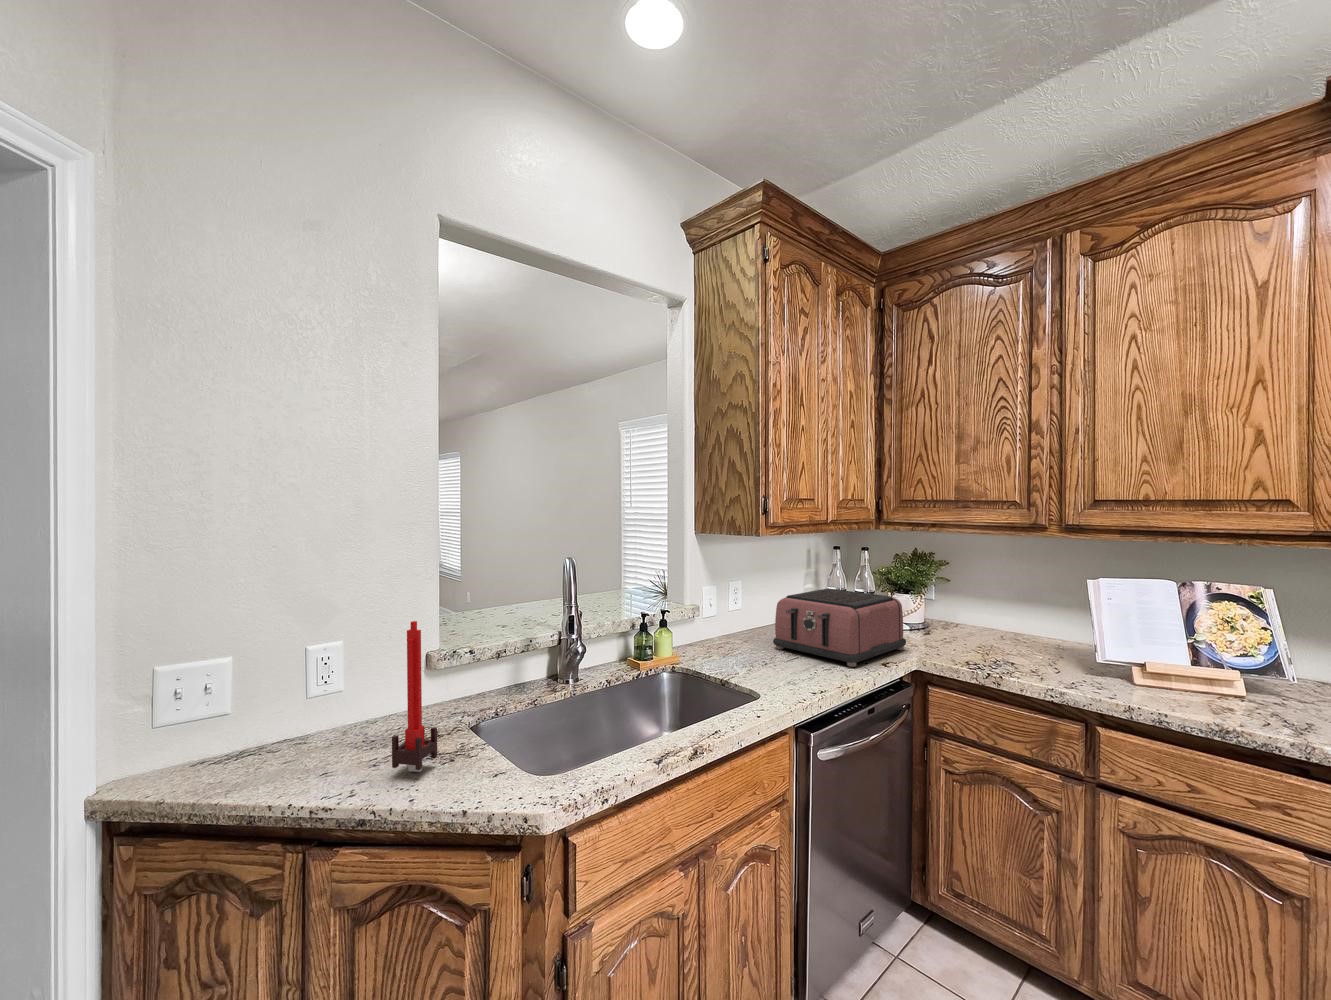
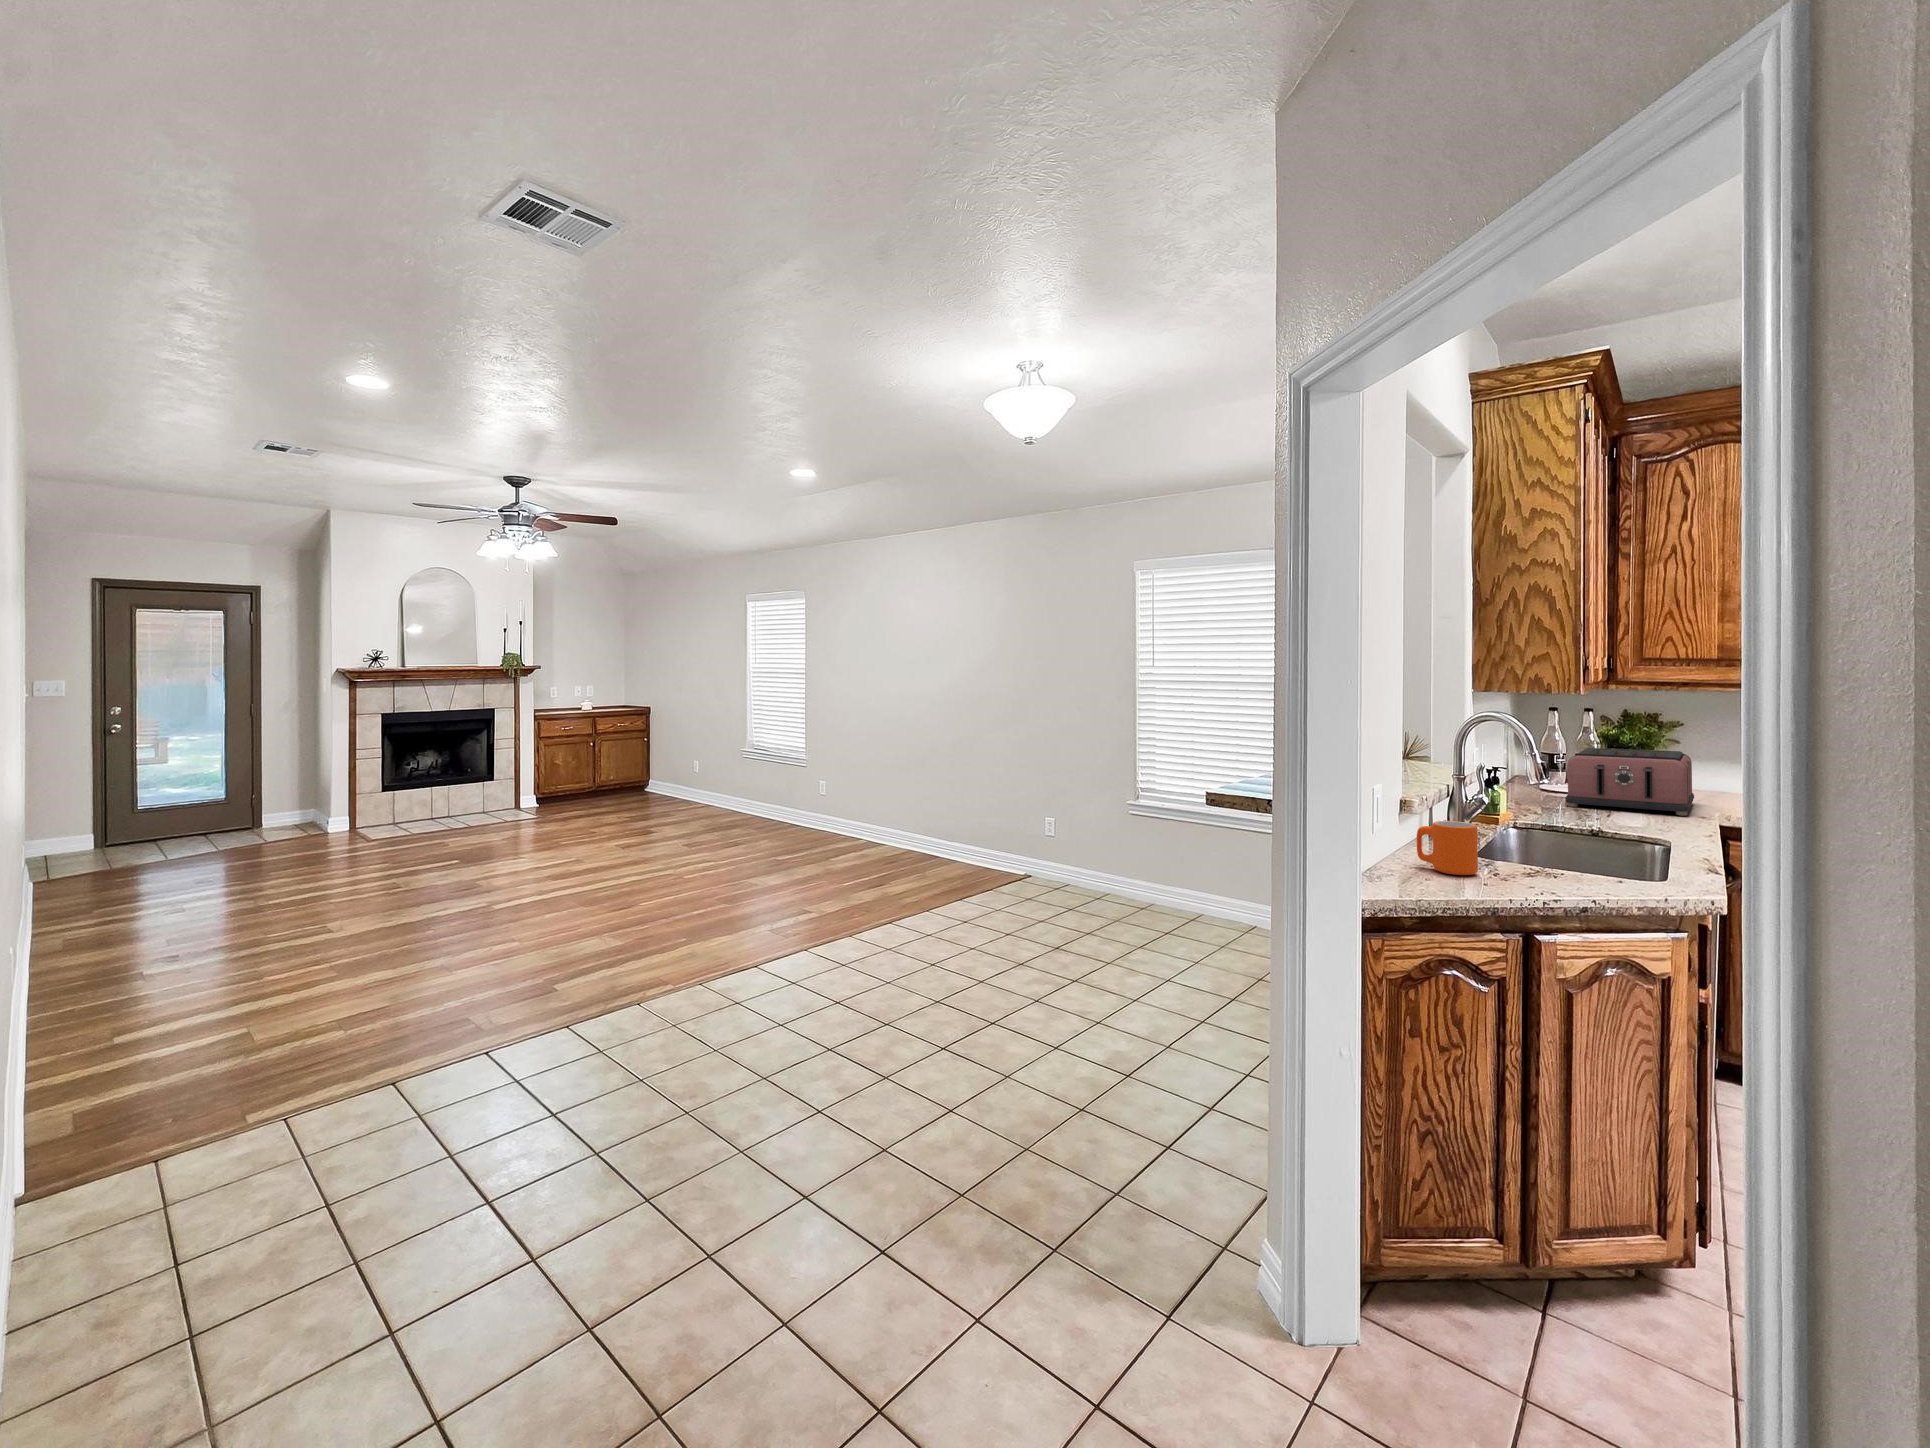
candle: present [392,621,437,772] -> none [1527,758,1570,882]
mug: none [343,684,392,753] -> present [1417,821,1478,875]

